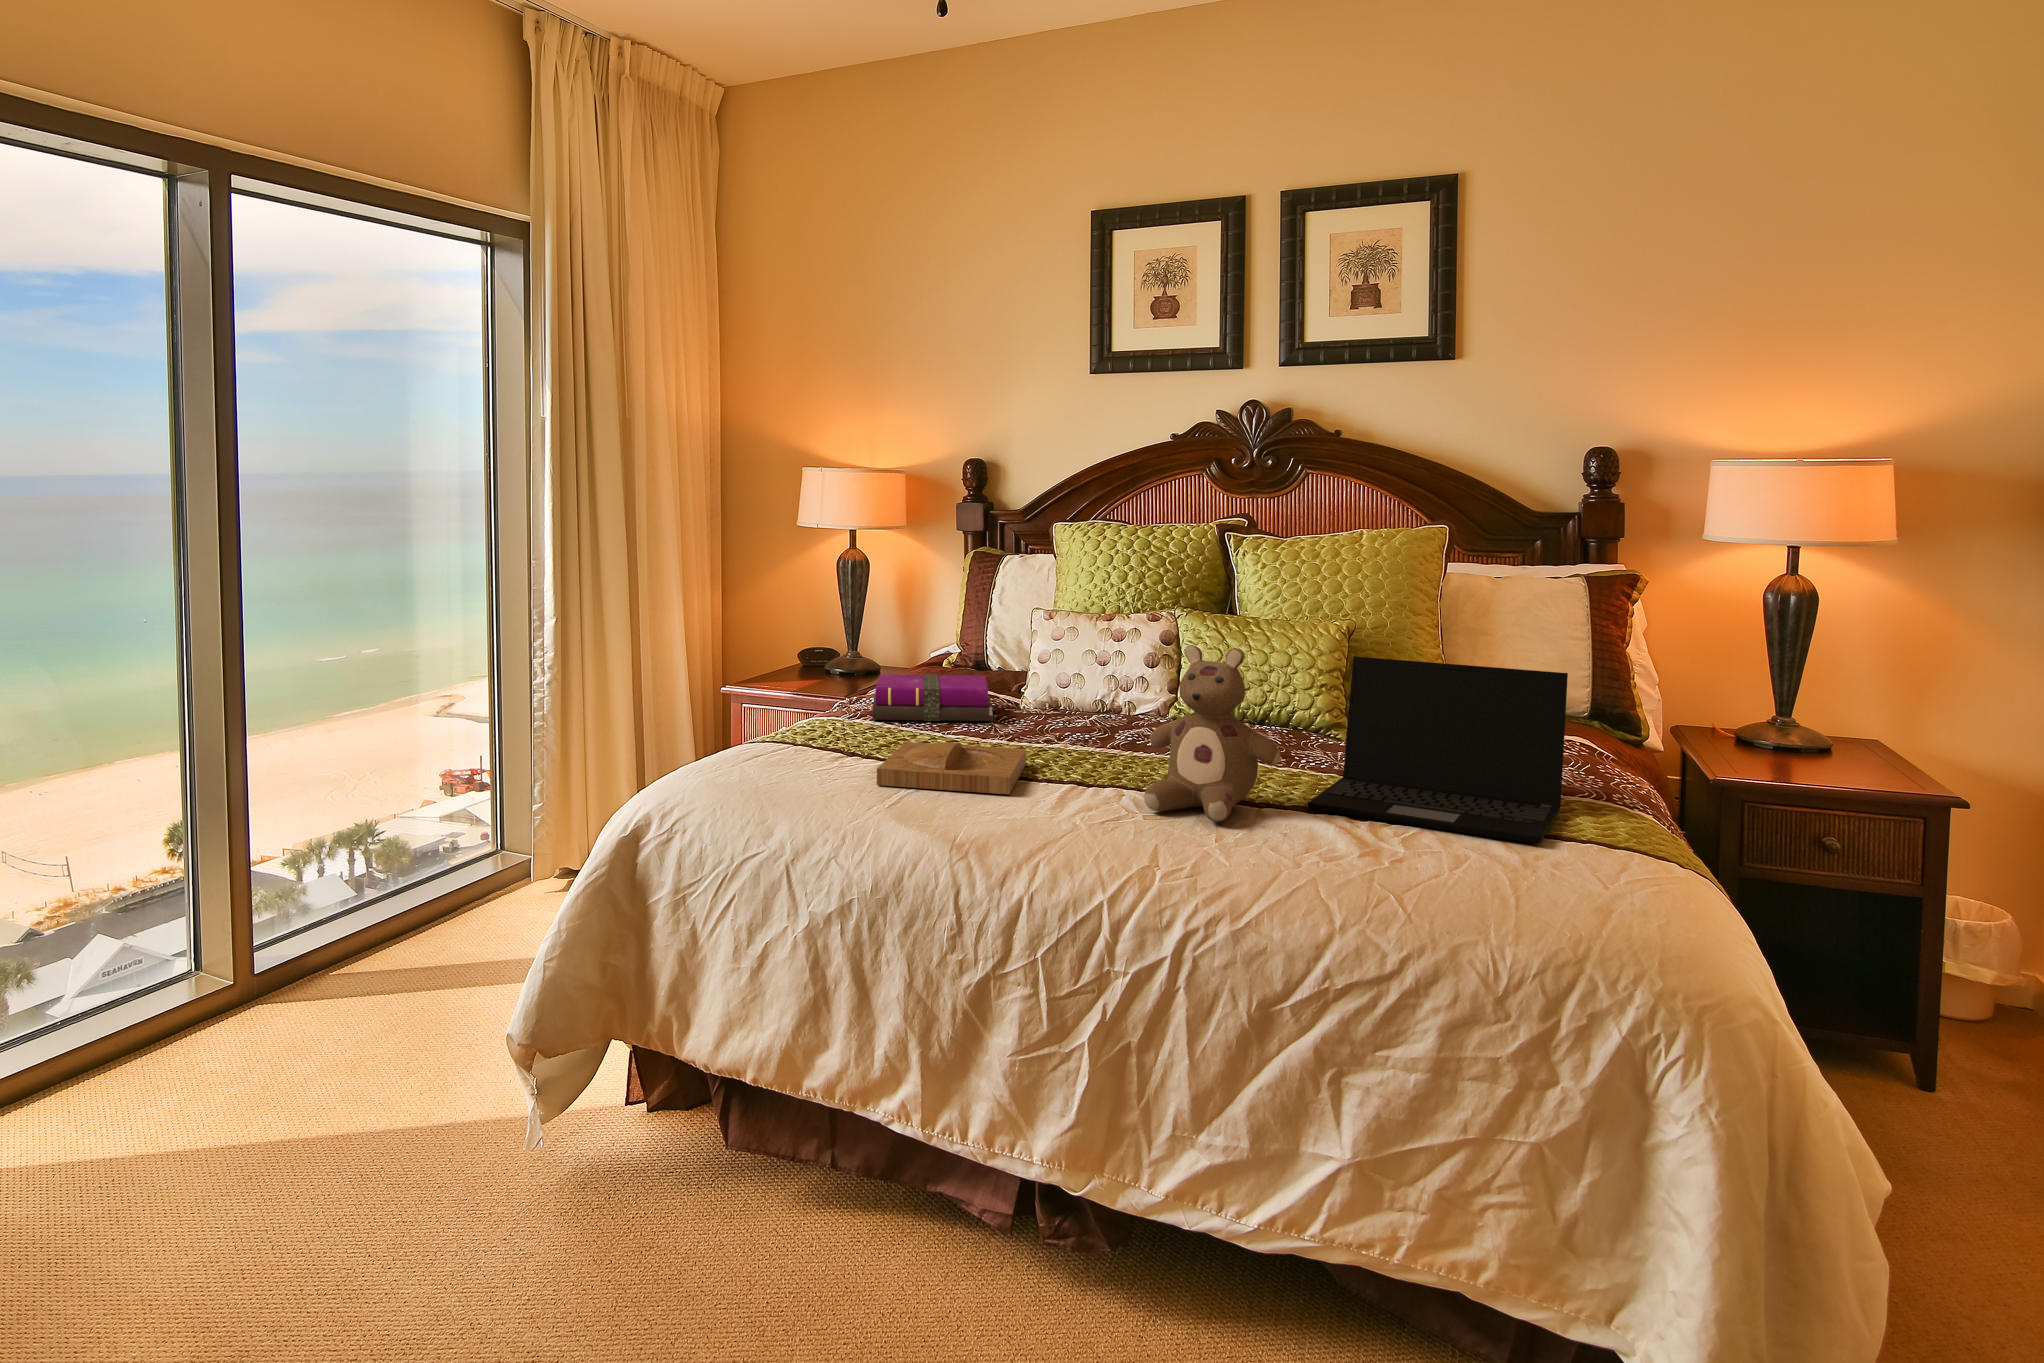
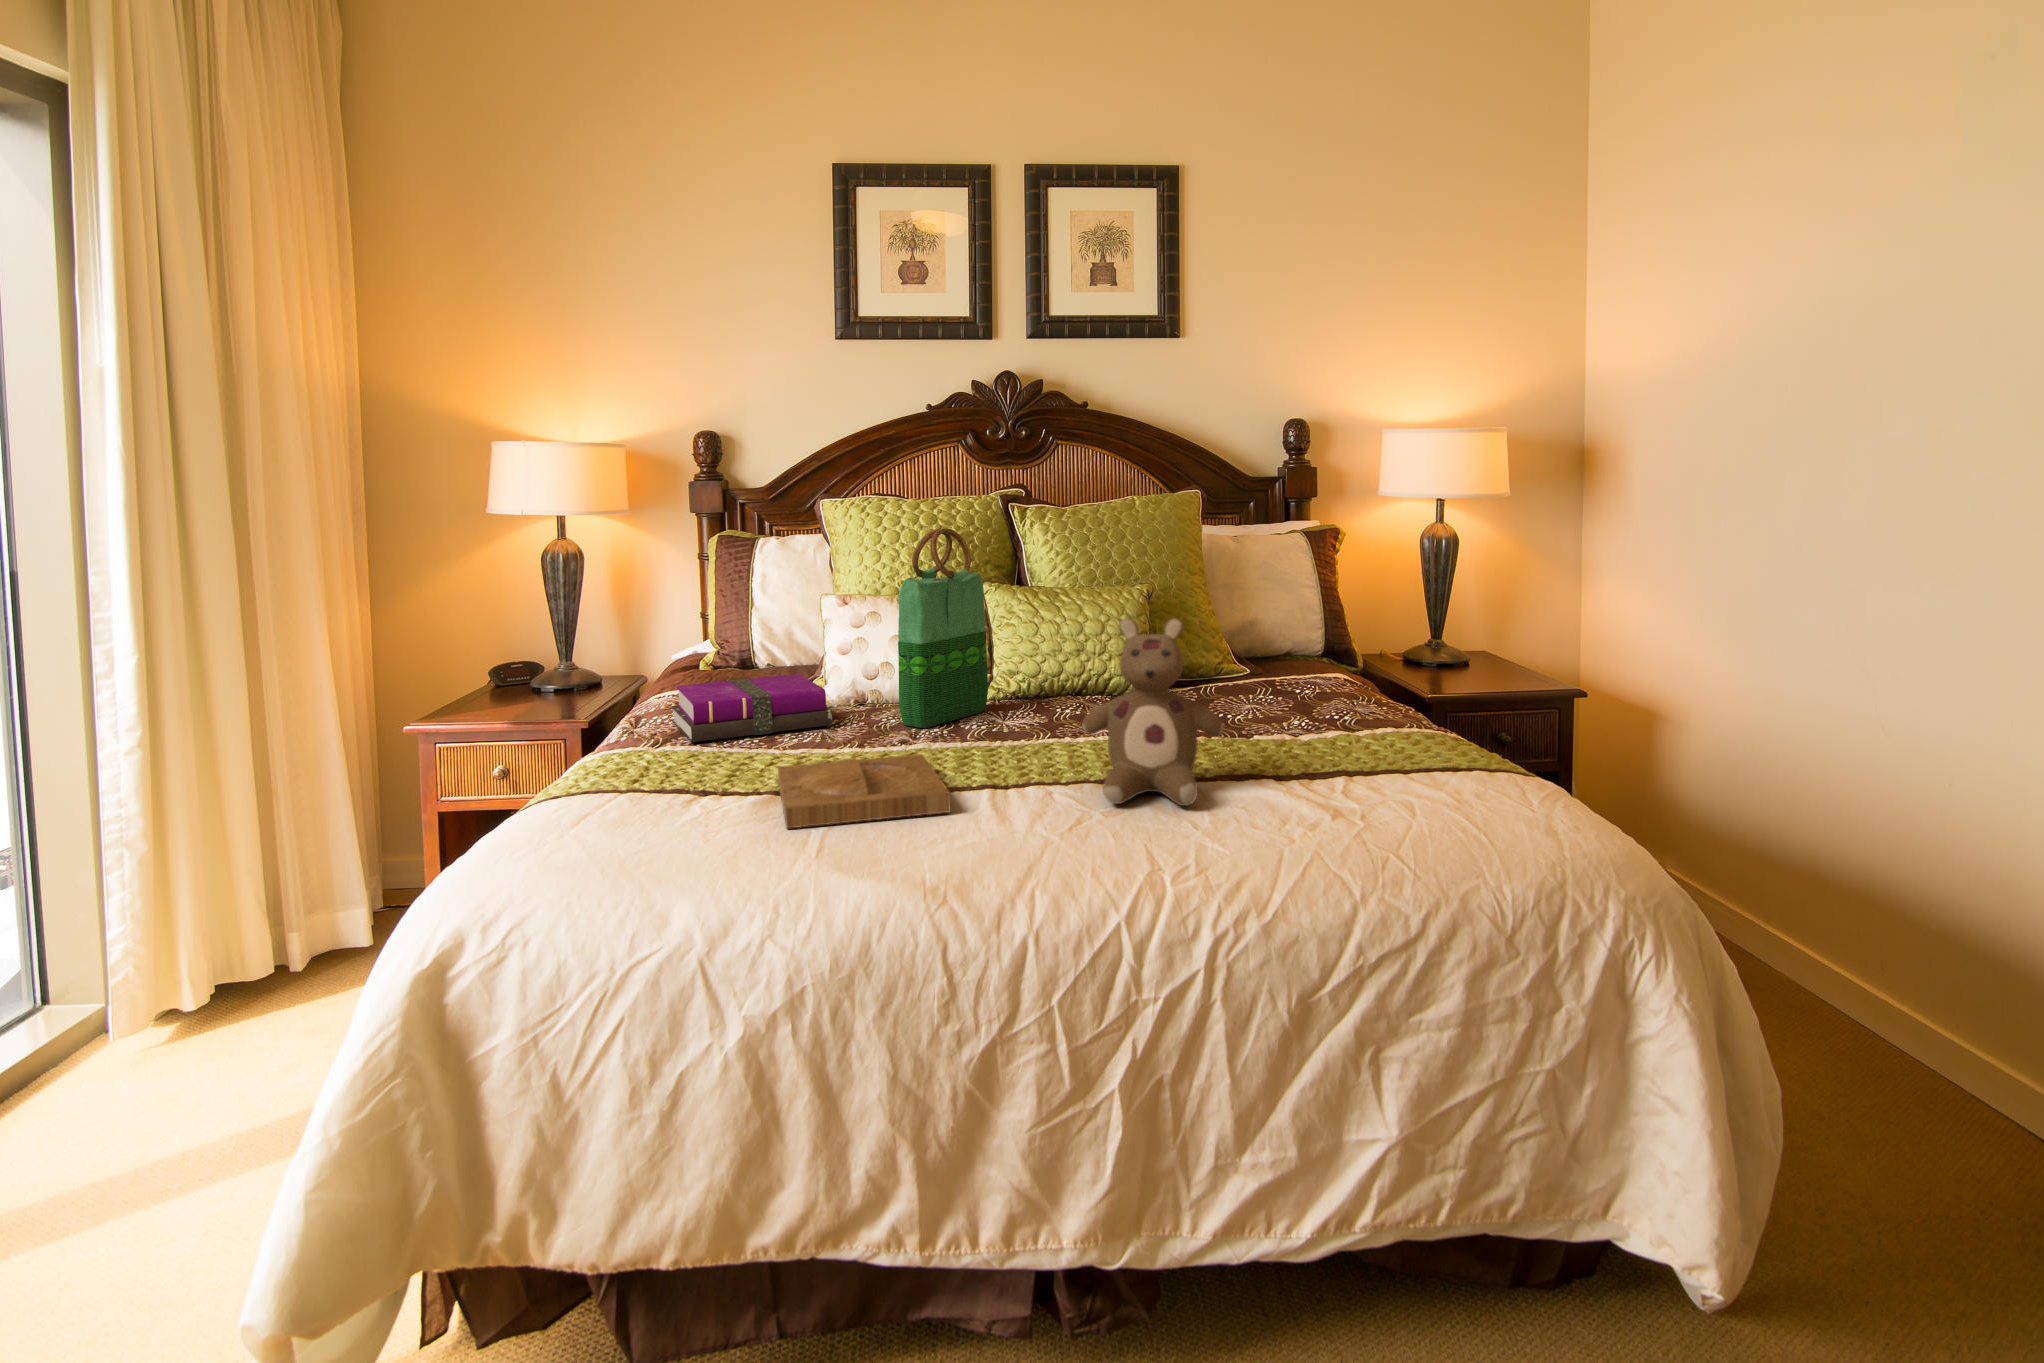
tote bag: none [1050,554,1145,733] -> present [898,528,988,728]
laptop: present [1308,656,1568,844] -> none [1222,616,1448,776]

